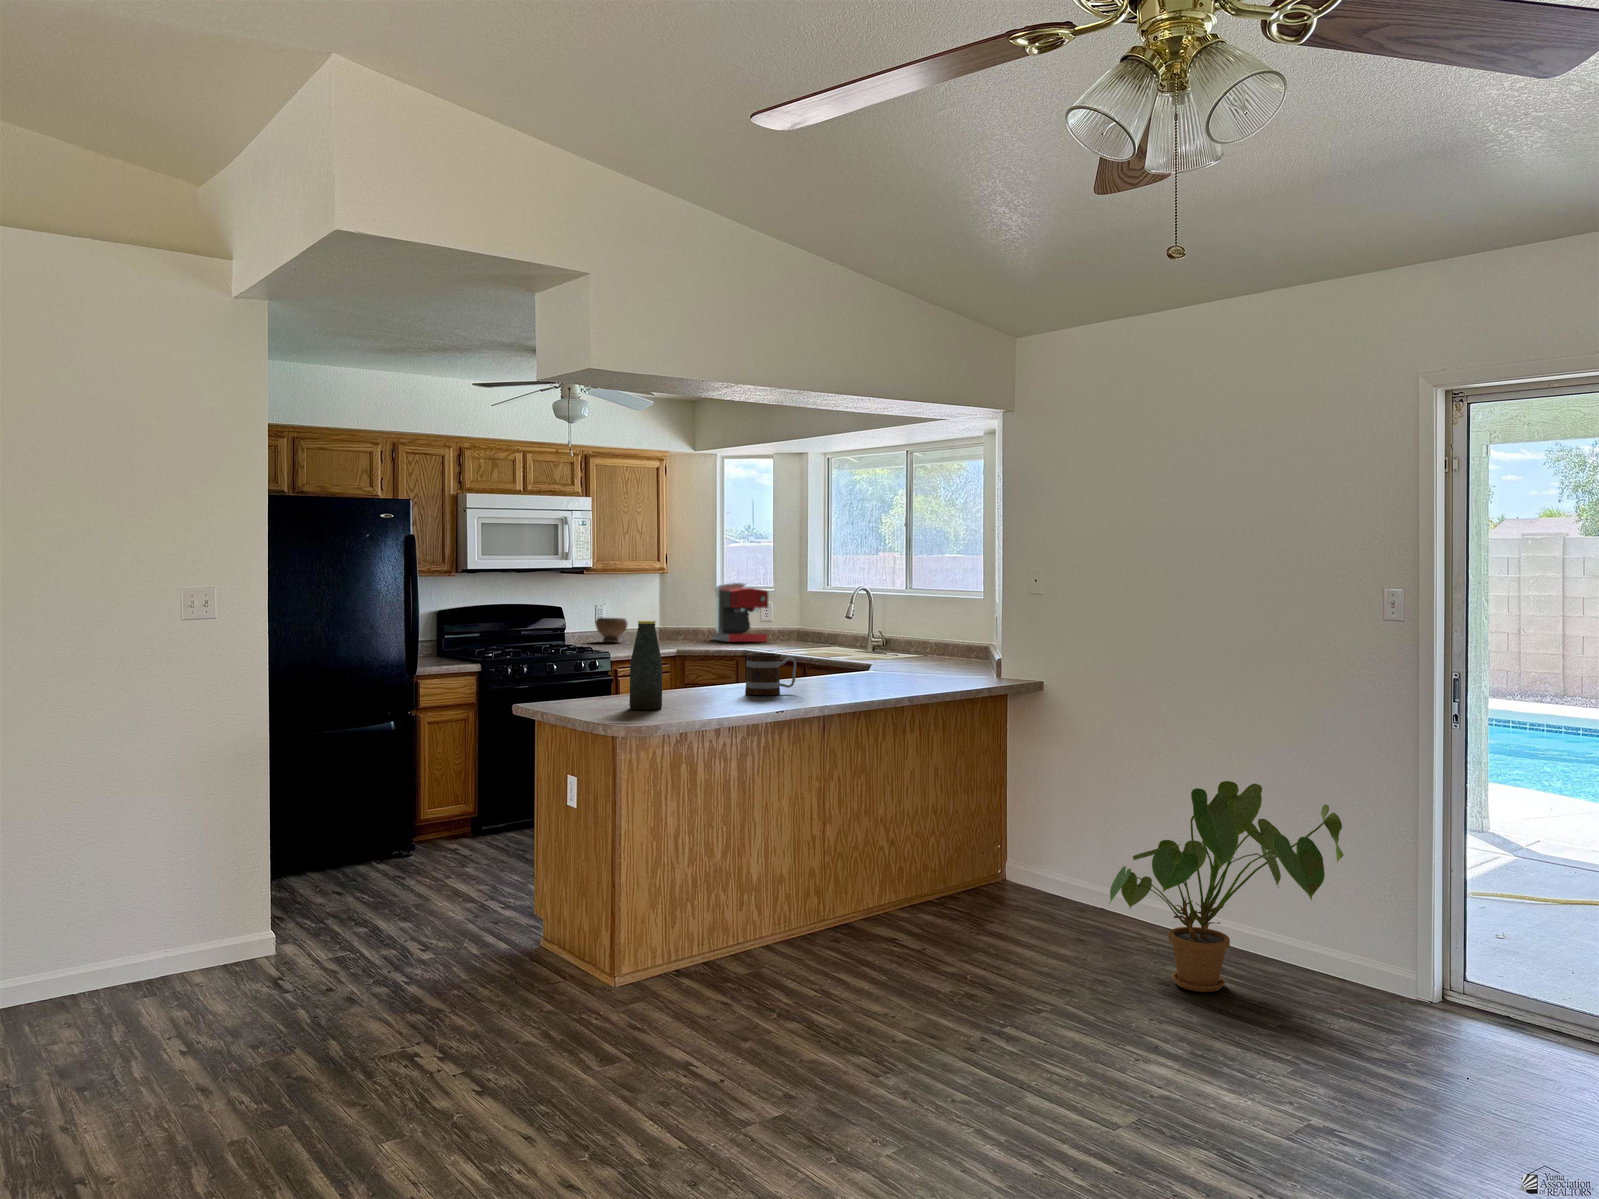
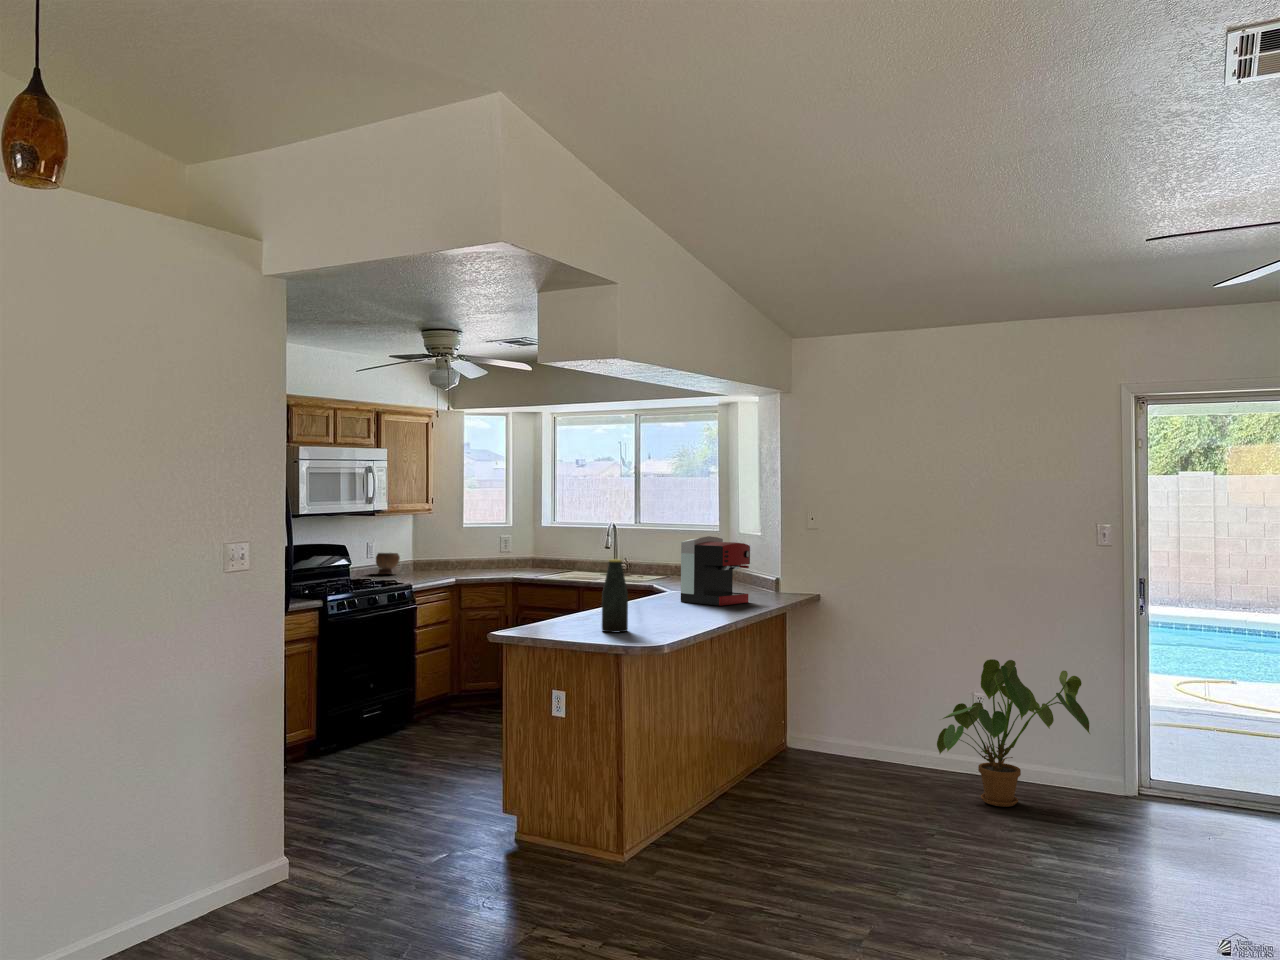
coffee maker: present [713,583,768,642] -> present [681,536,750,606]
mug: present [745,653,796,695] -> none [645,582,682,615]

